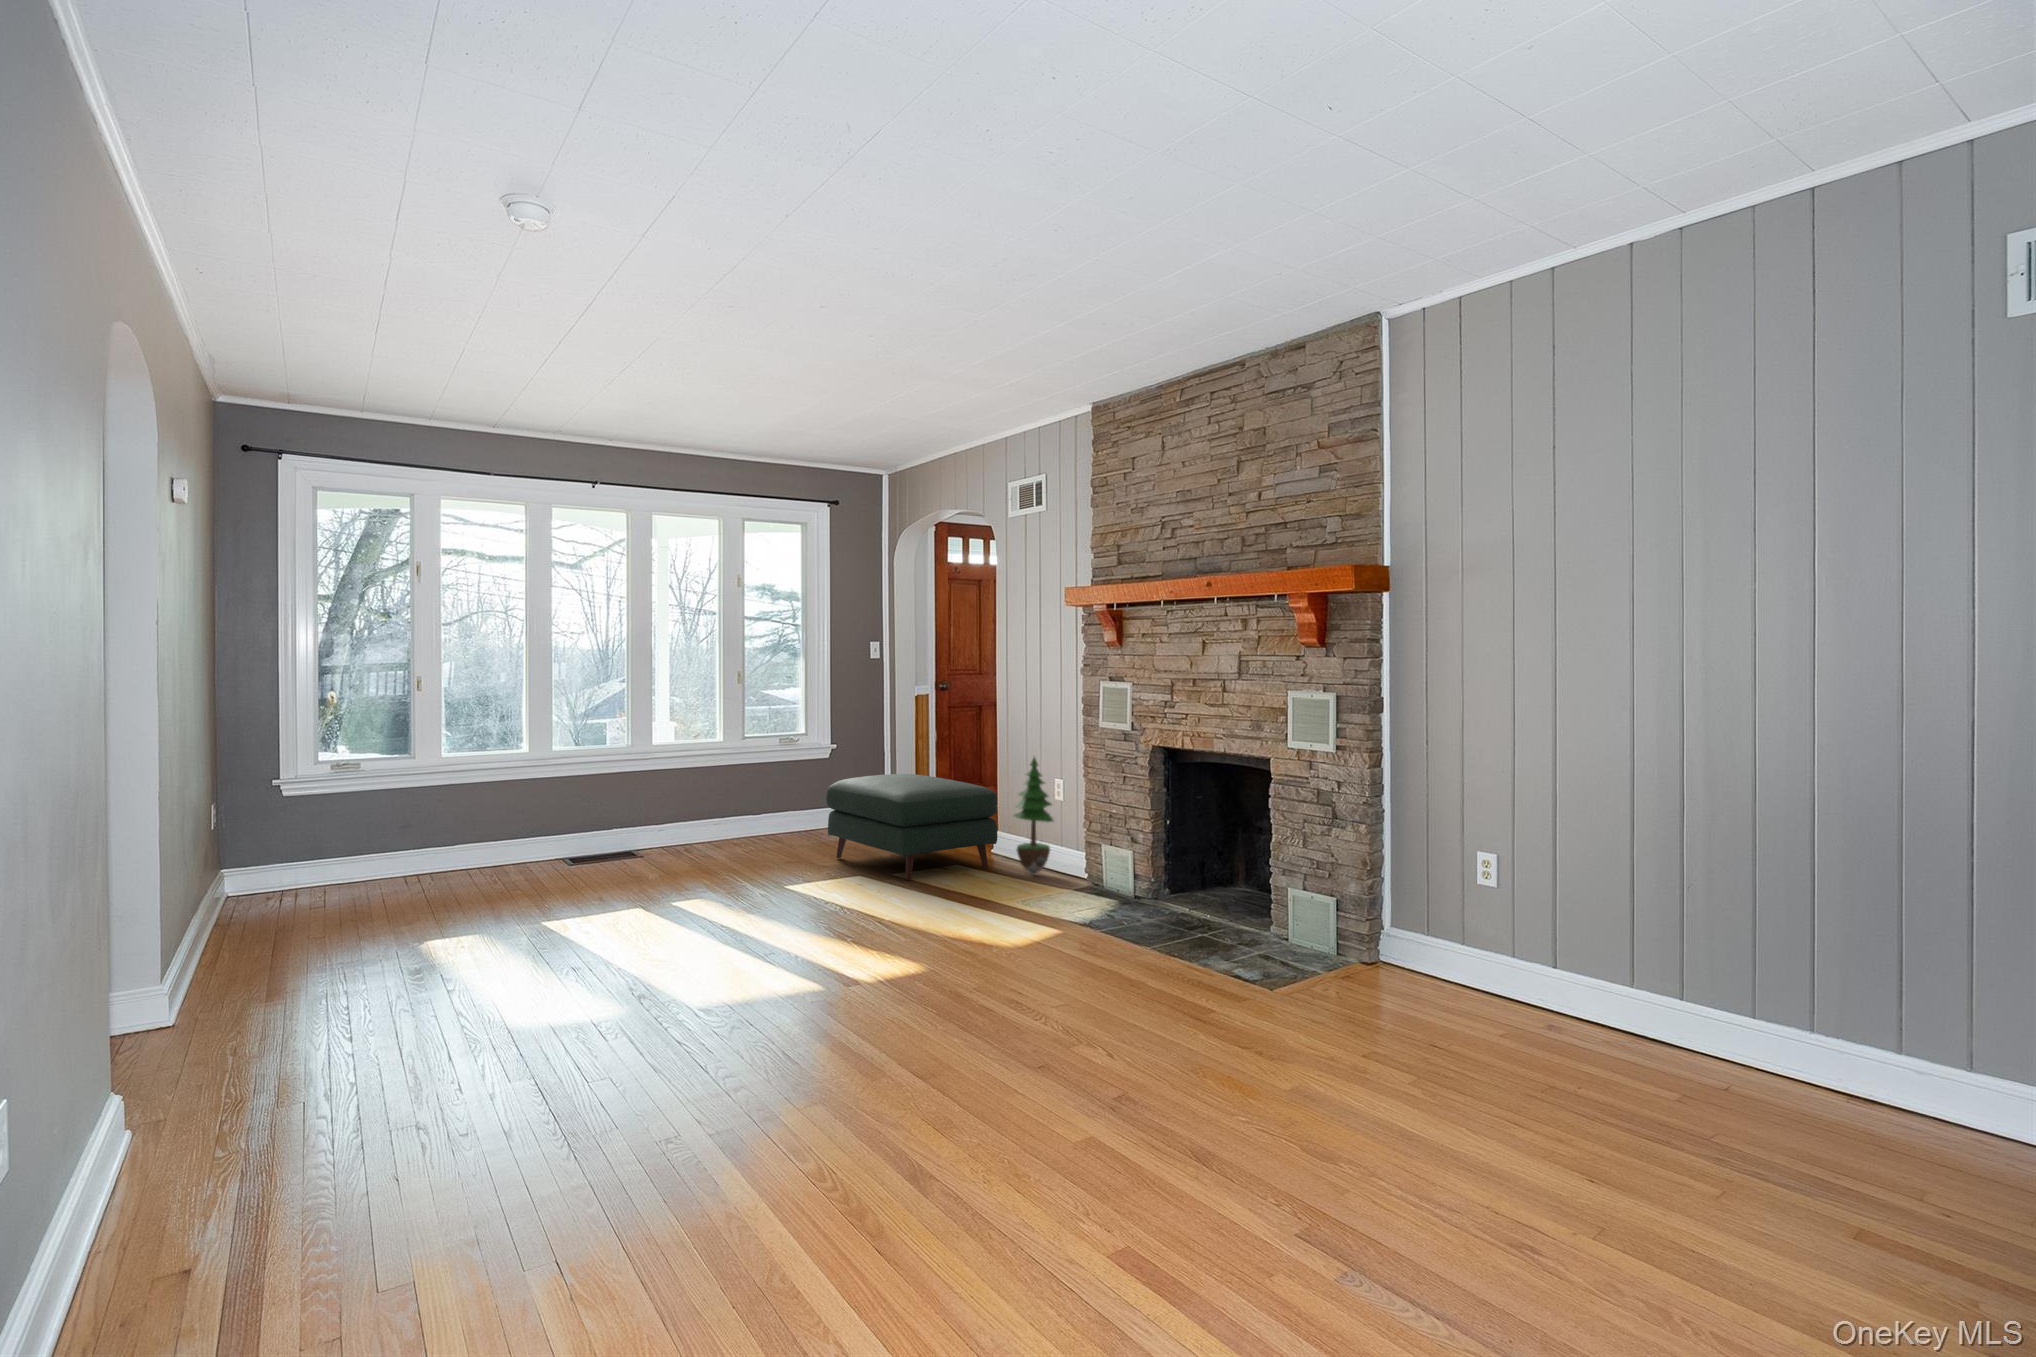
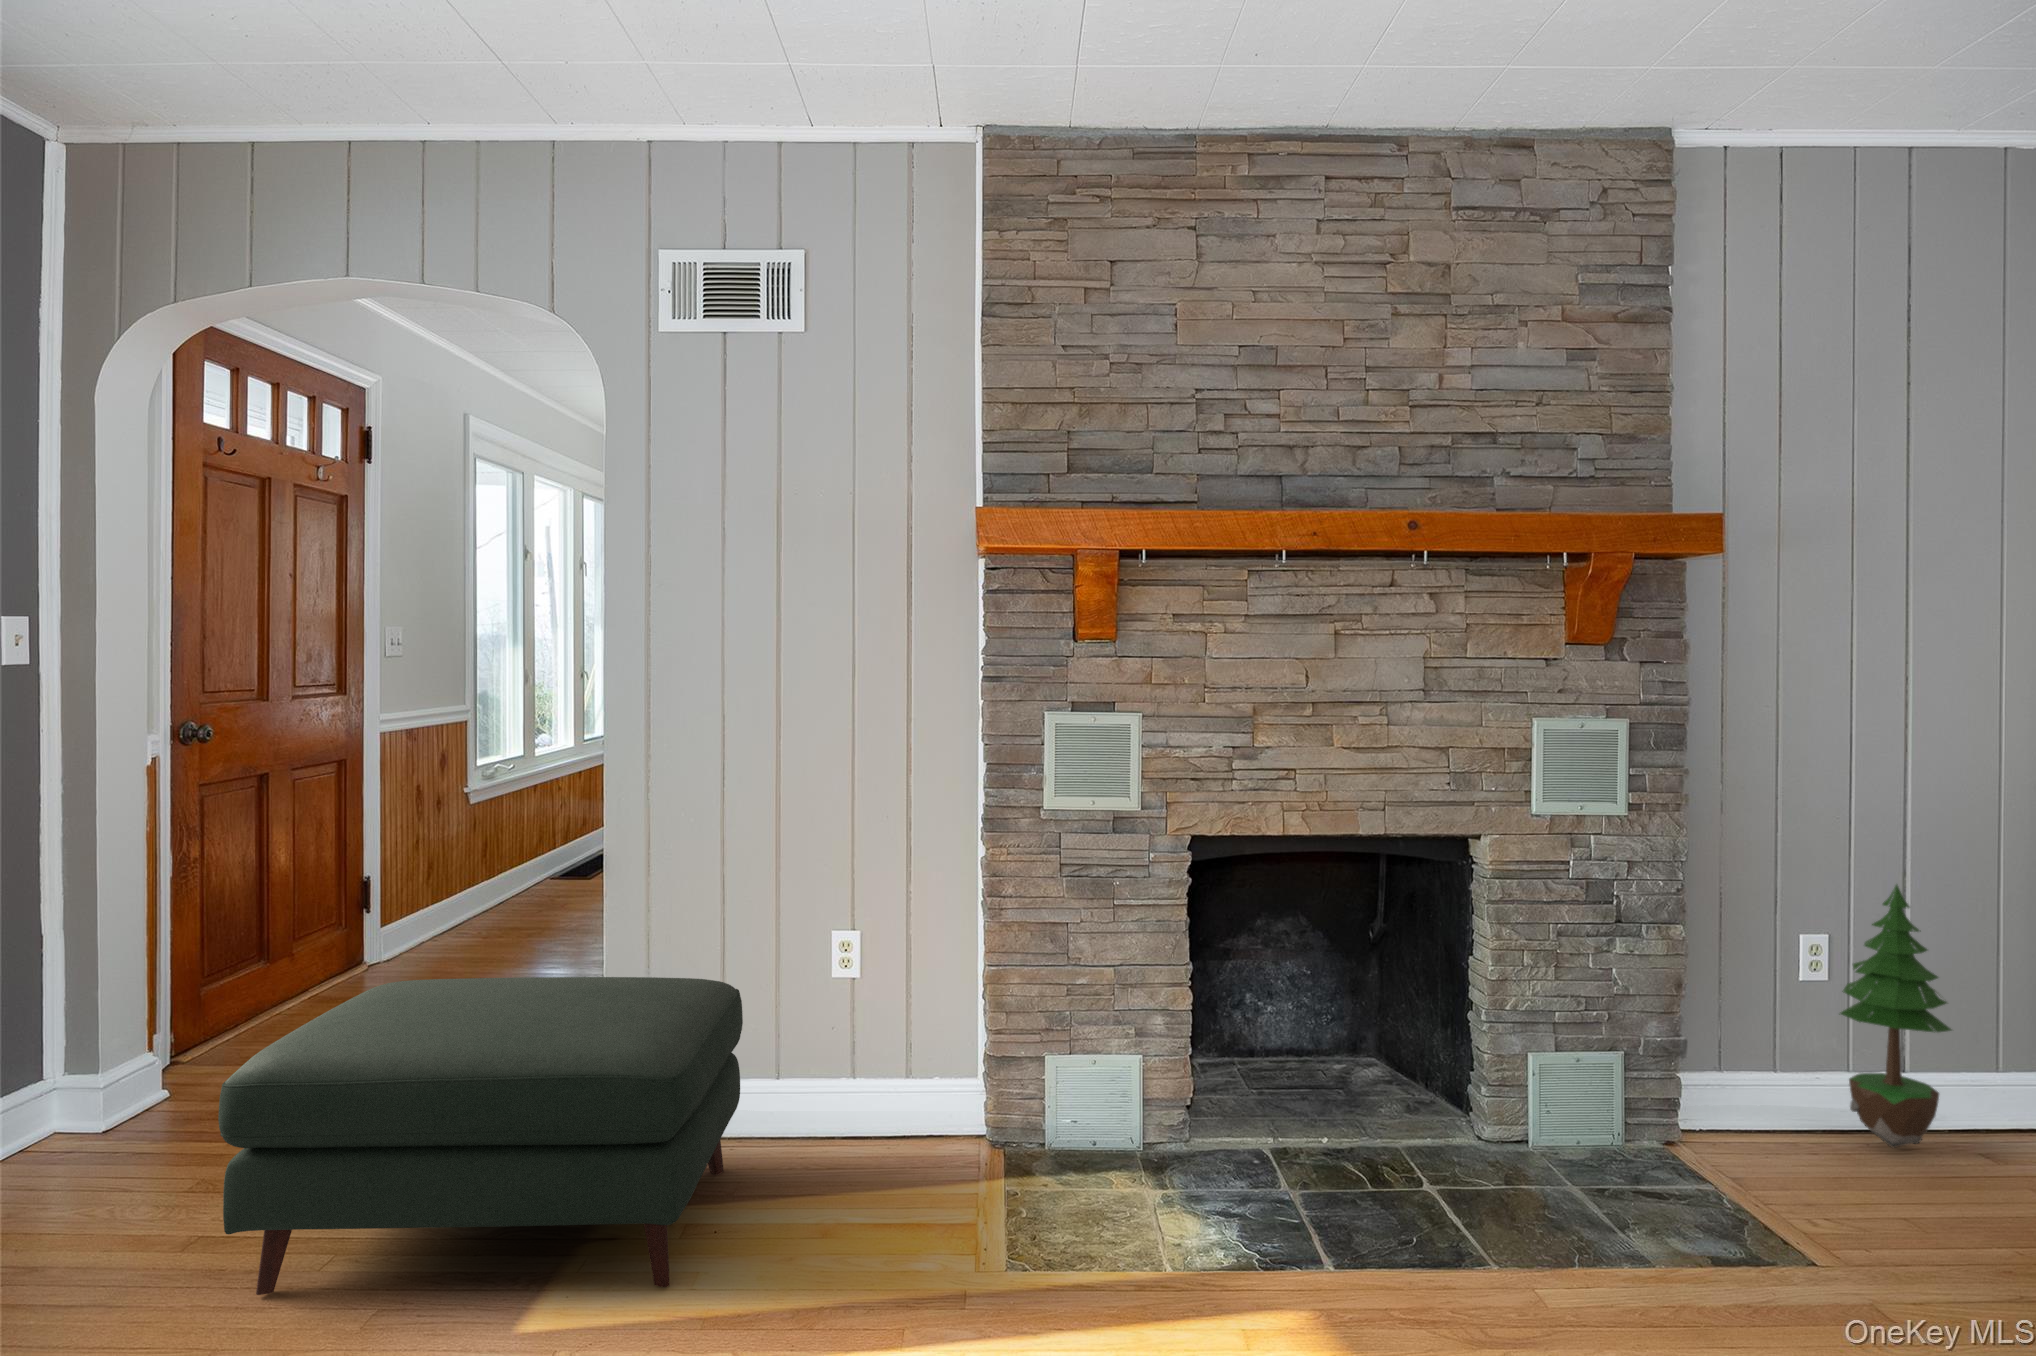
potted tree: present [1014,757,1053,874] -> present [1839,885,1951,1148]

